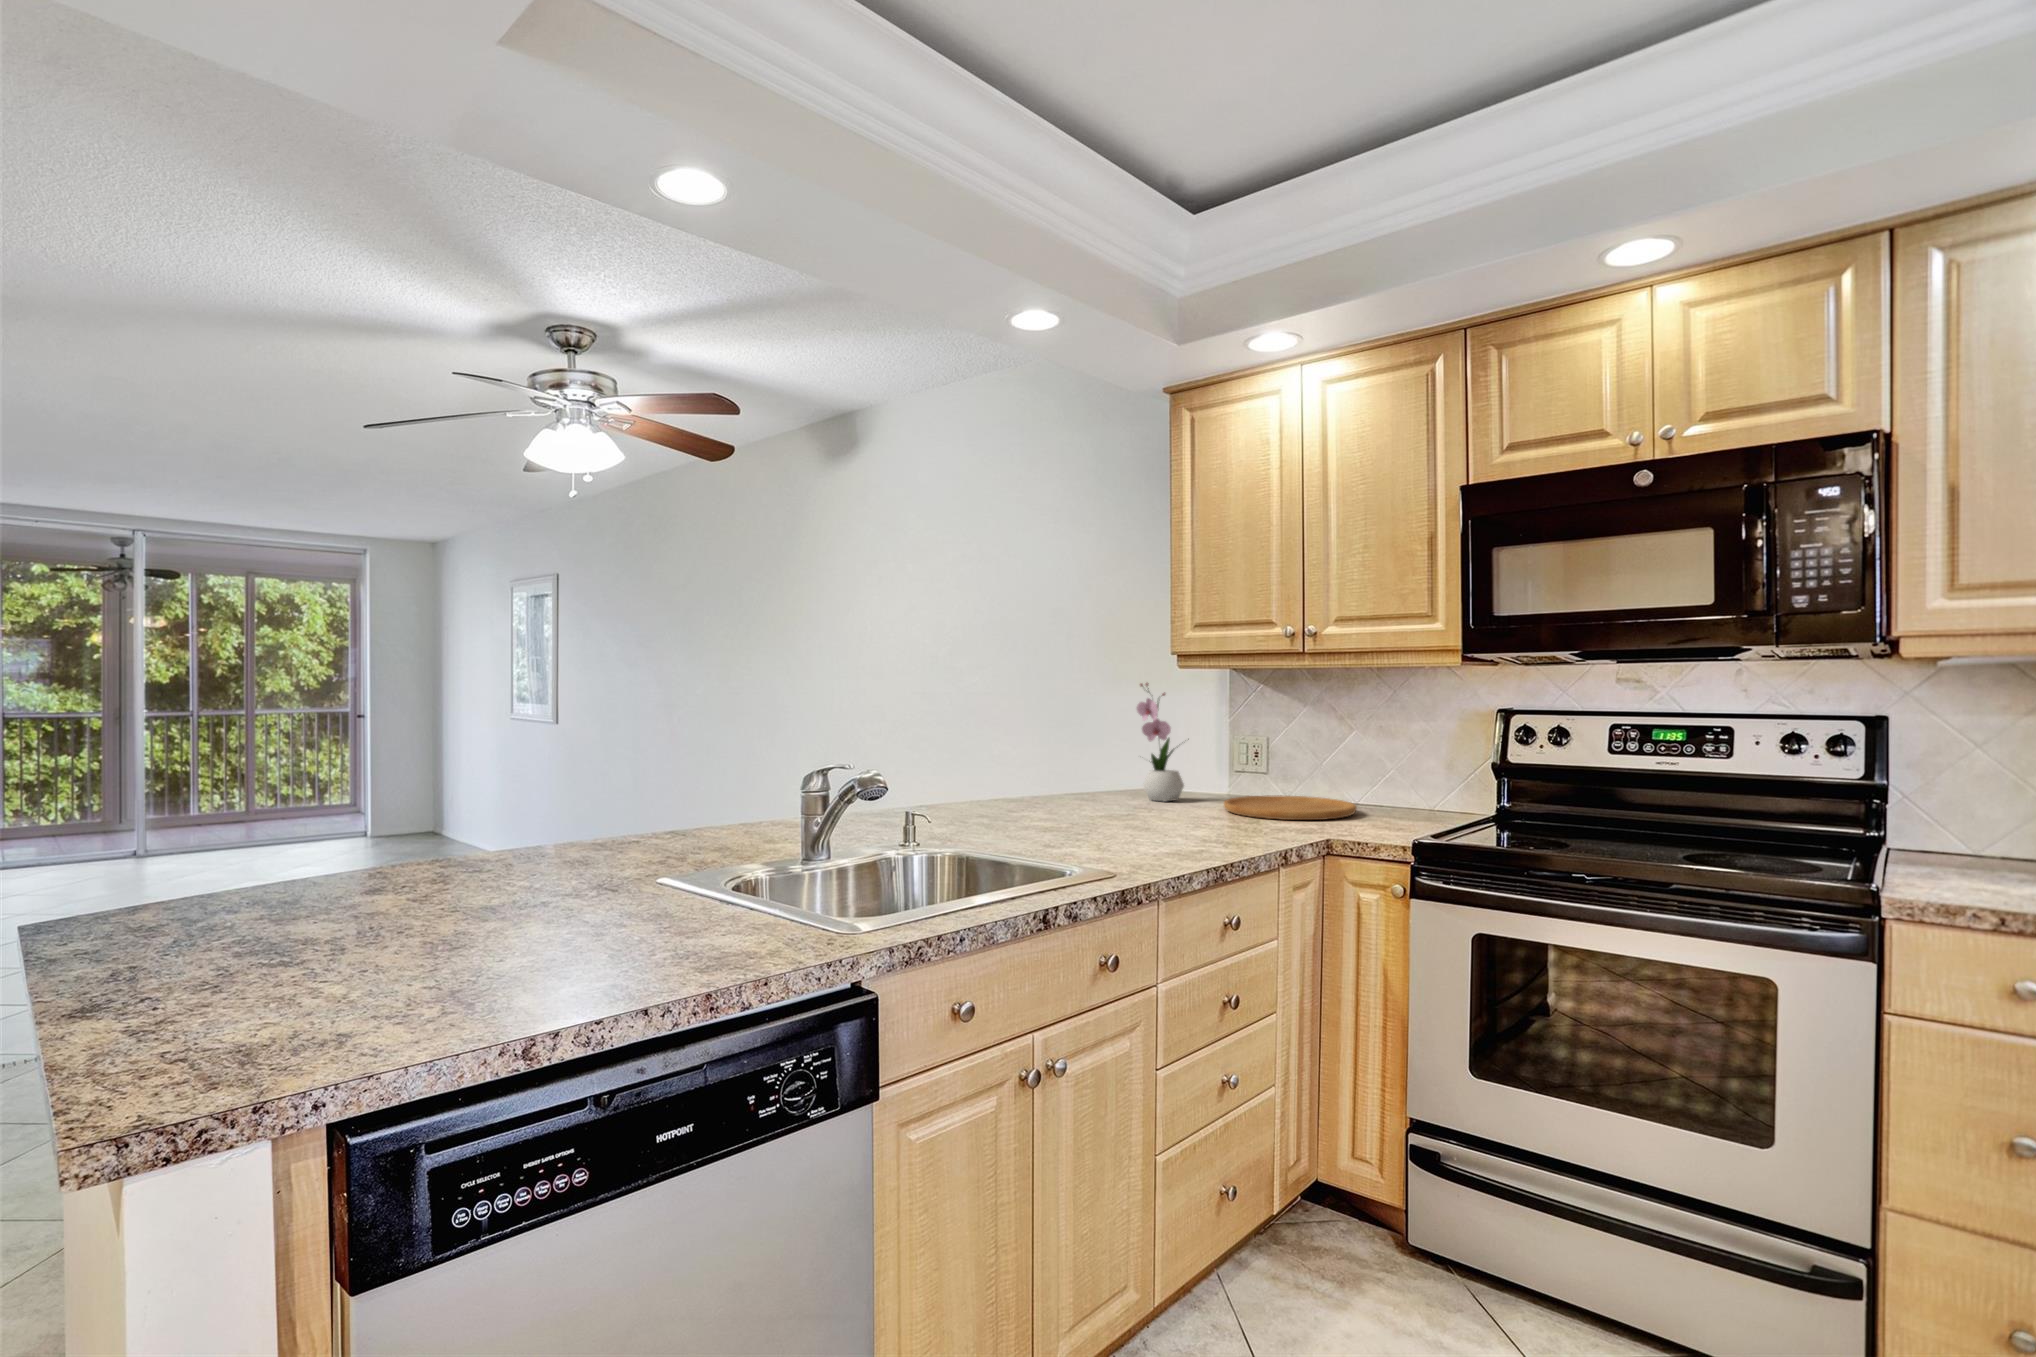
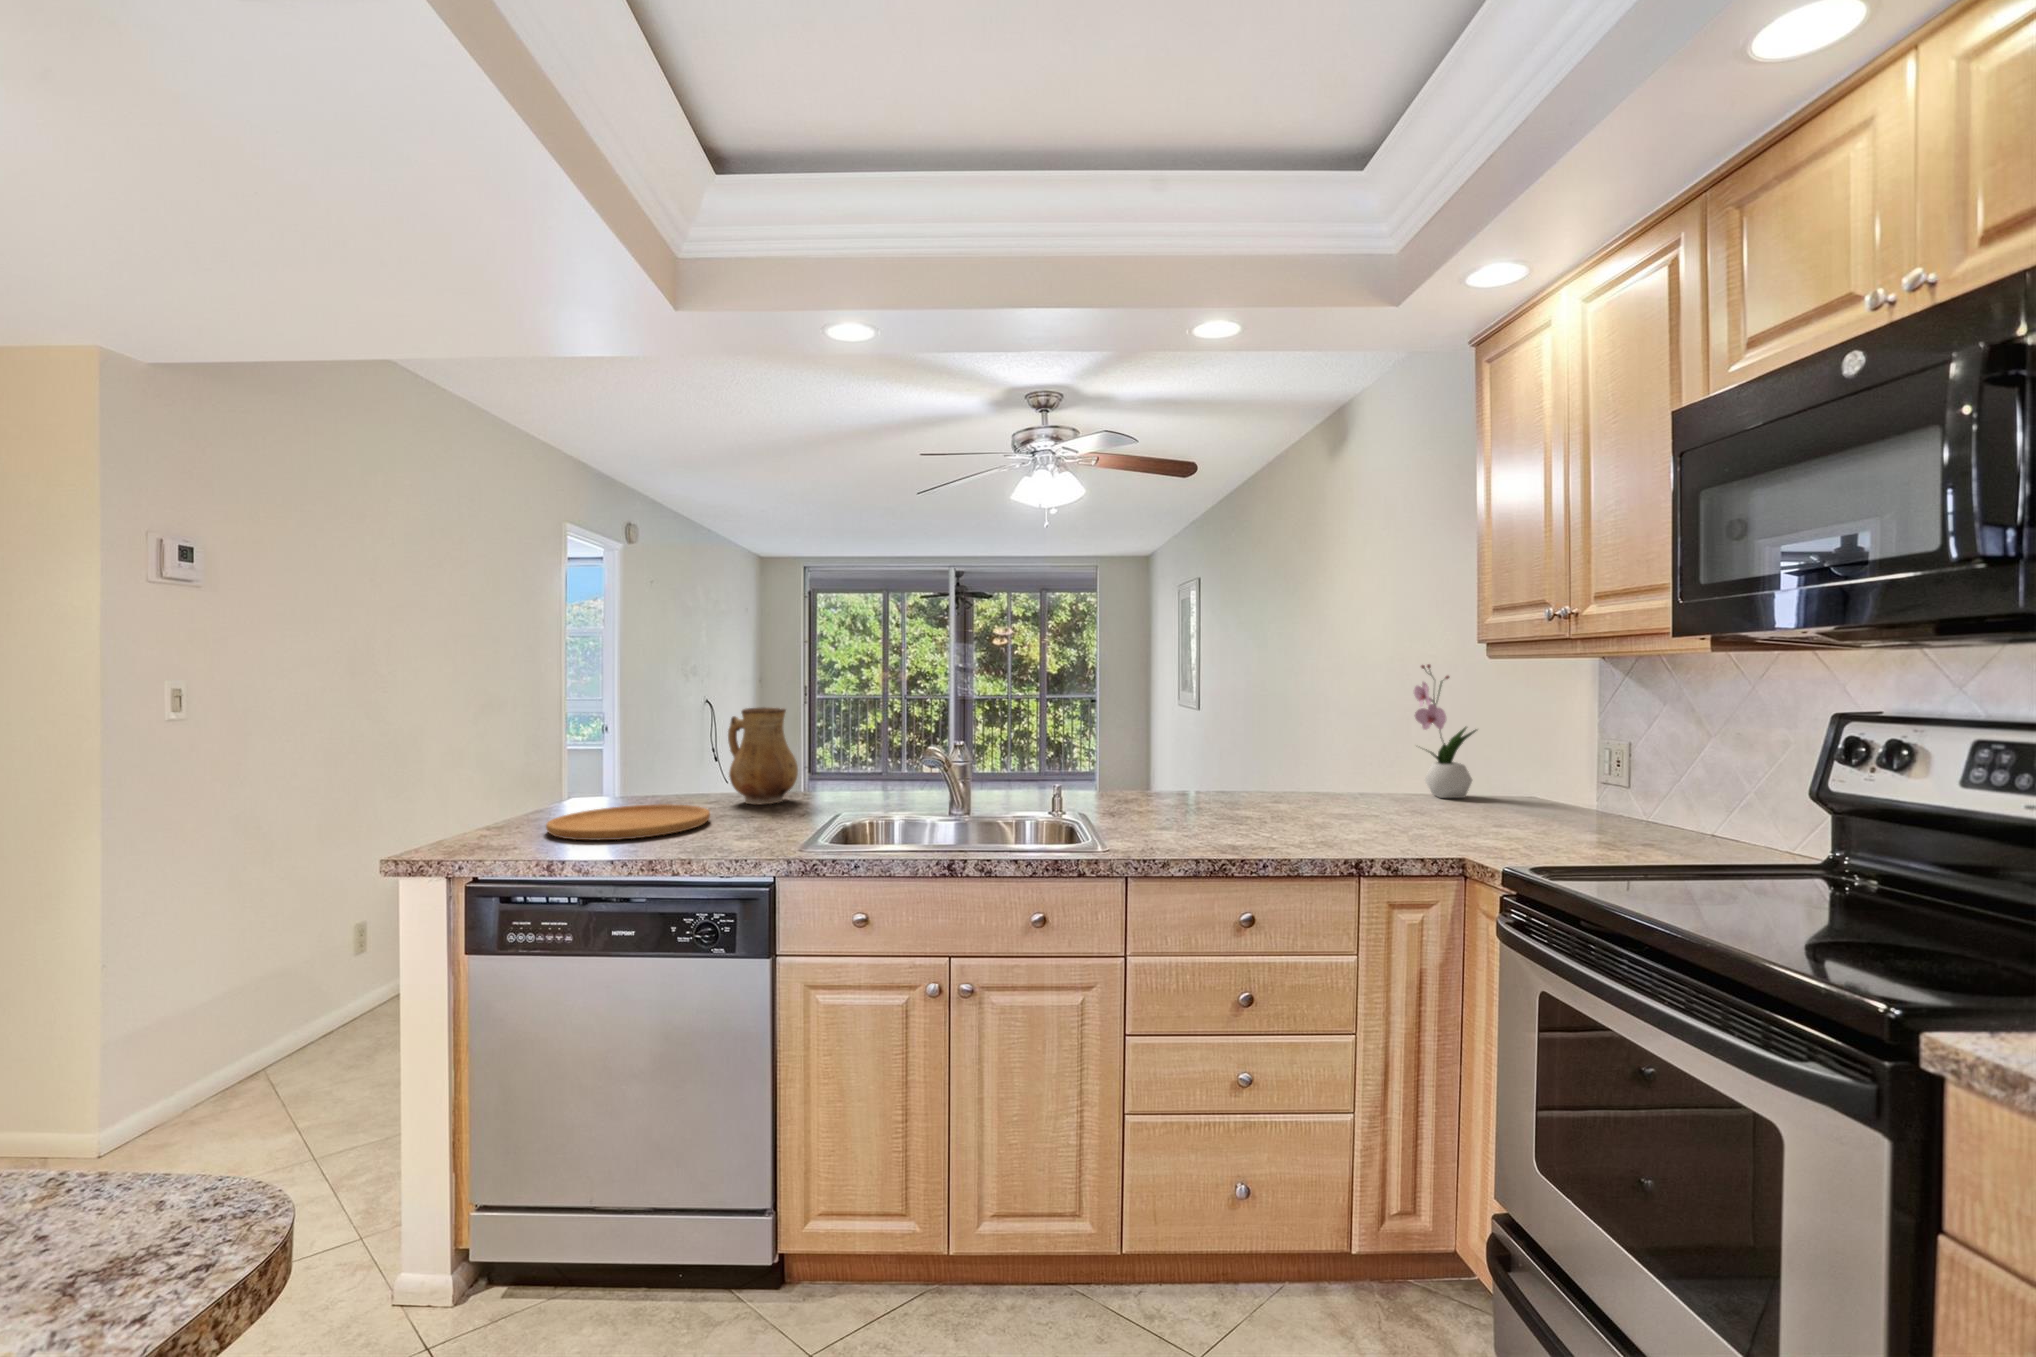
ceramic pitcher: none [444,743,583,903] -> present [728,708,798,804]
cutting board: present [1224,795,1357,820] -> present [546,804,710,840]

